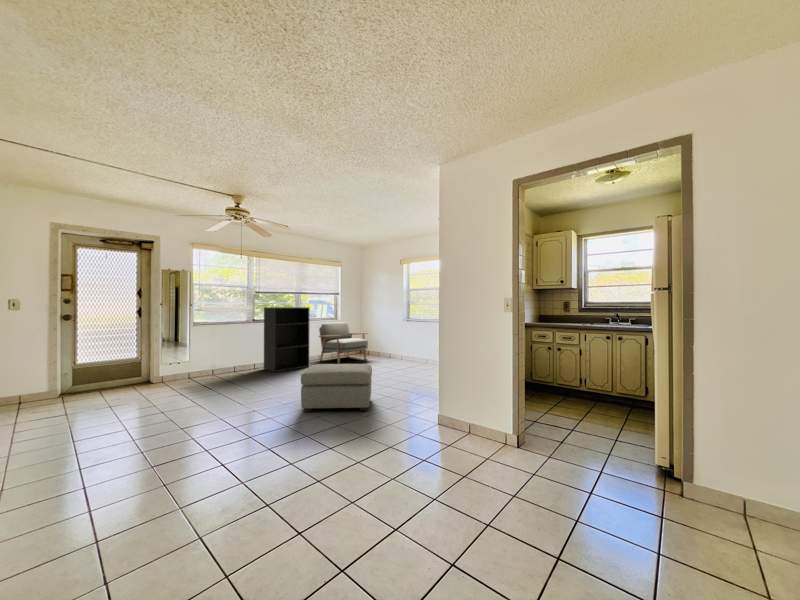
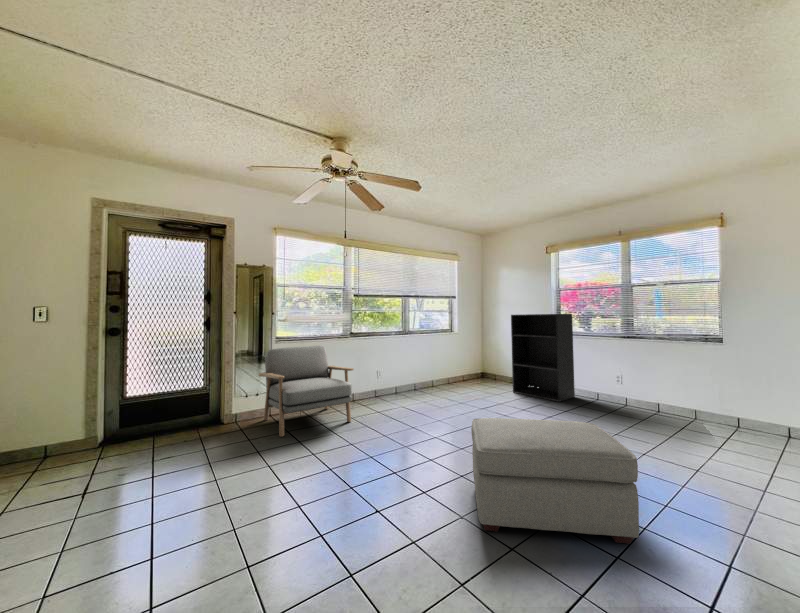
bookshelf: present [264,307,309,372] -> present [511,314,575,402]
armchair: present [319,322,368,364] -> present [259,345,354,437]

